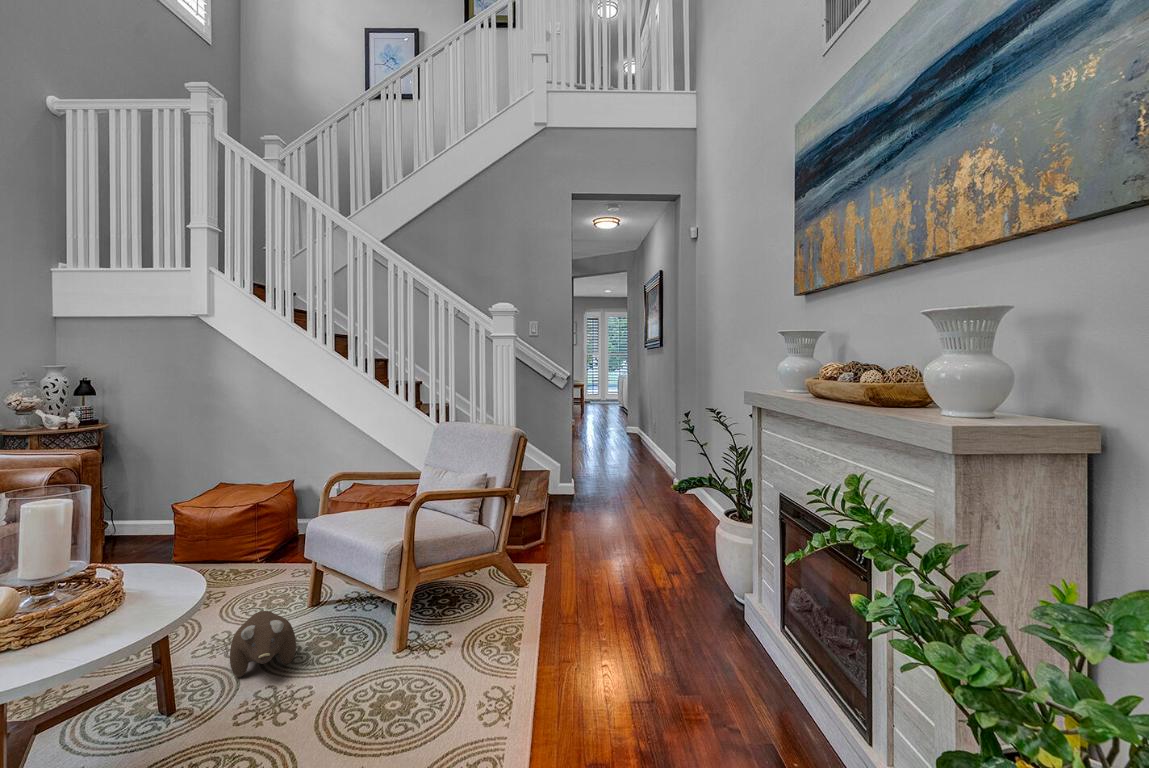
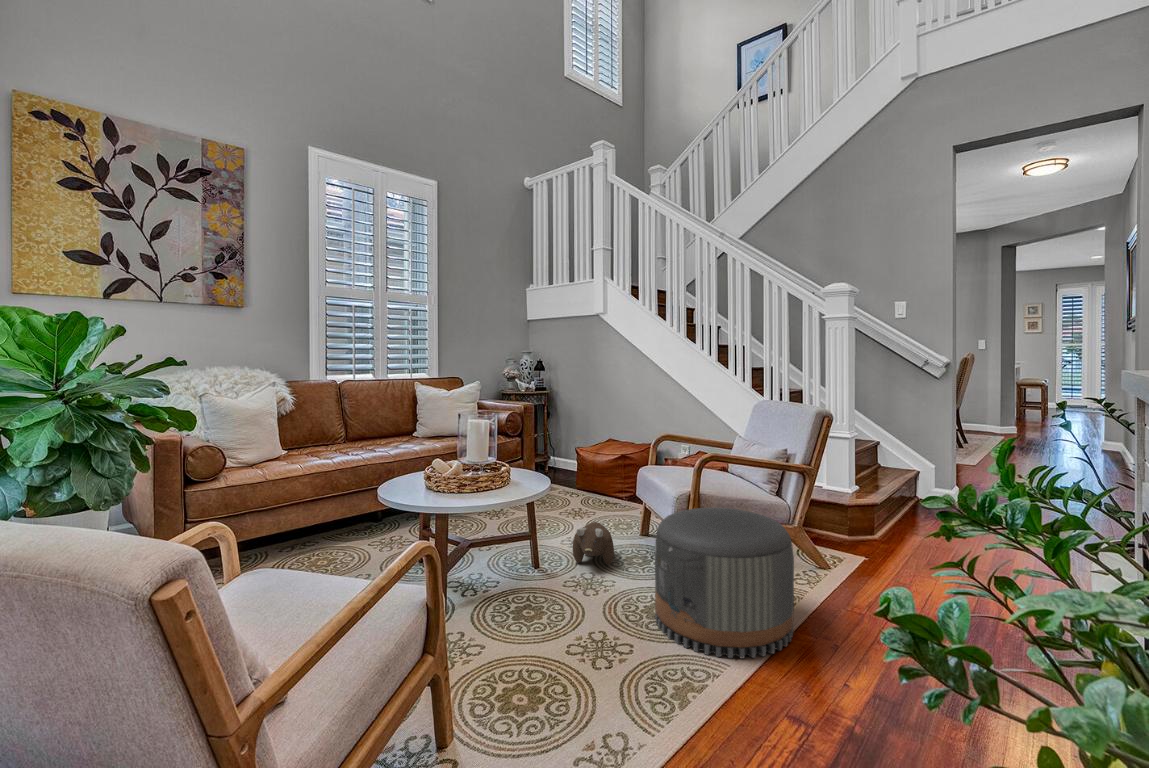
pouf: none [385,553,544,740] -> present [655,508,794,658]

